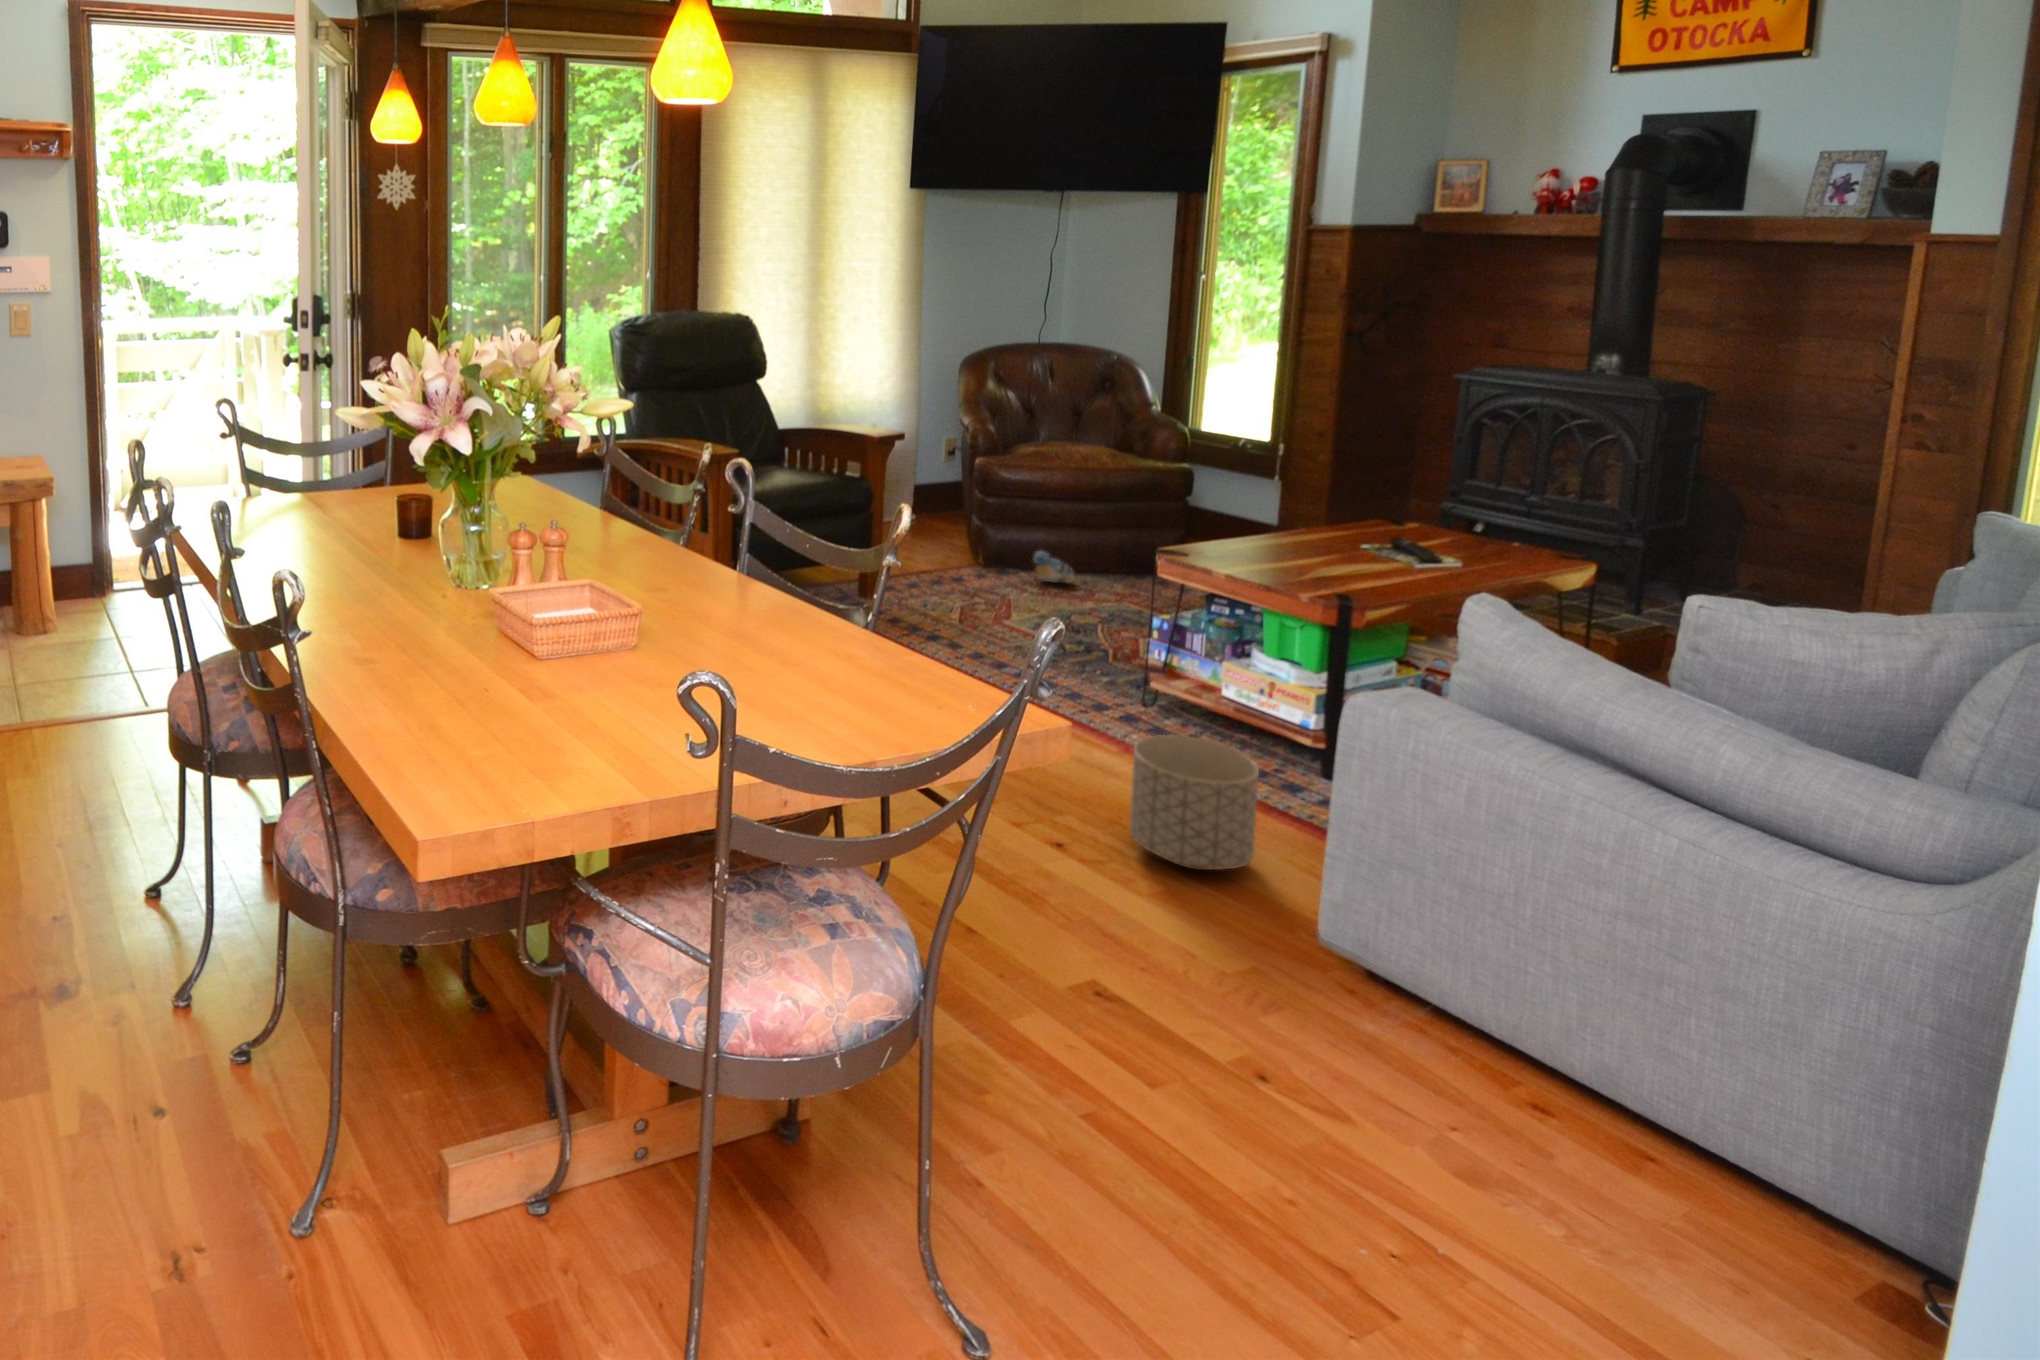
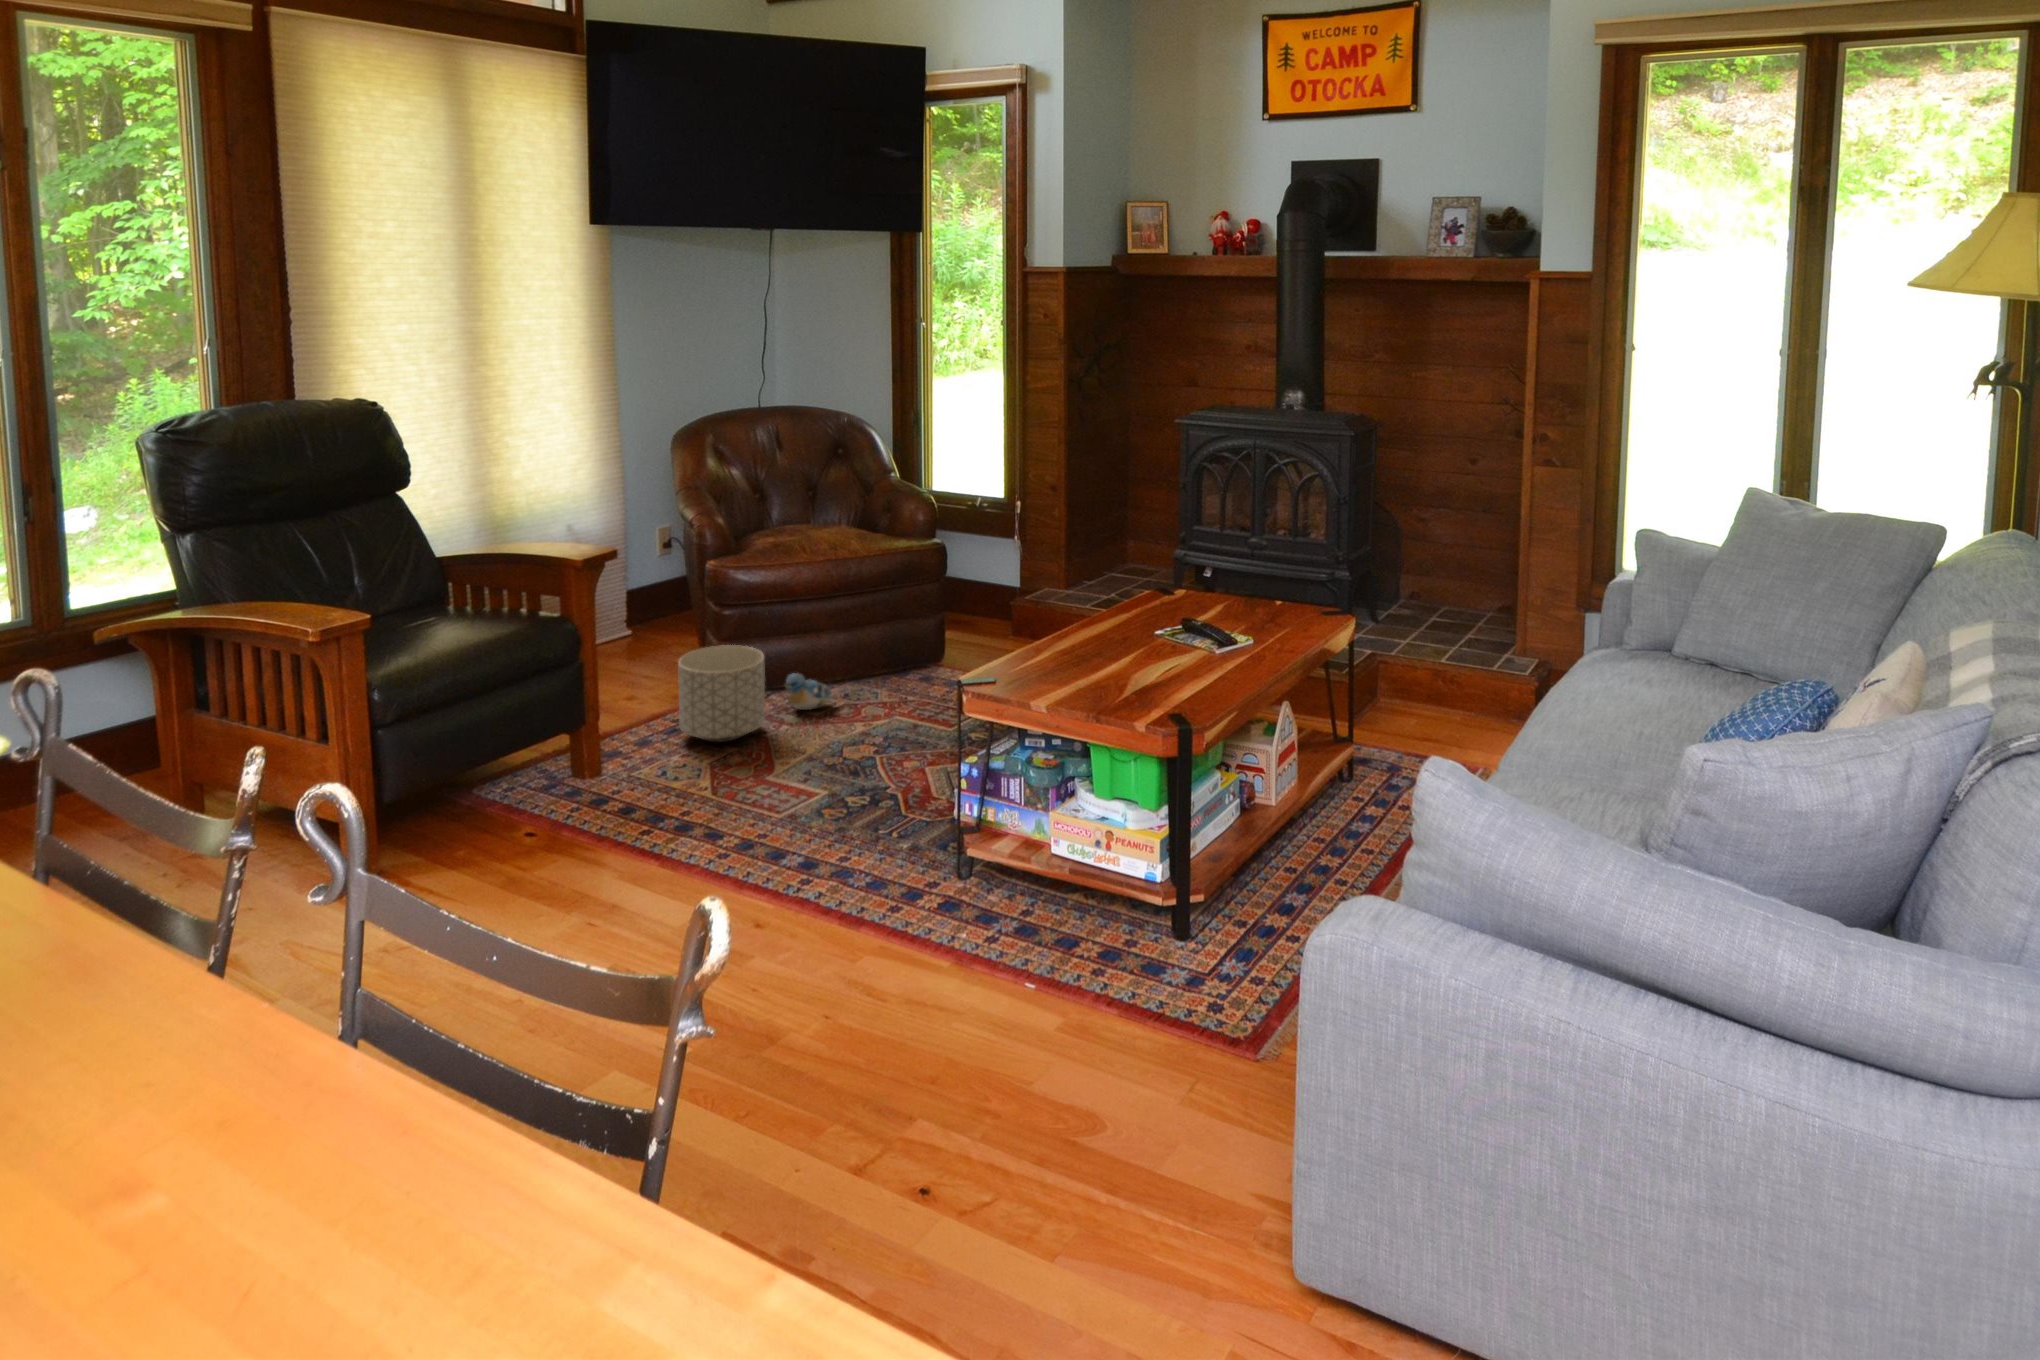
planter: present [1130,735,1259,870] -> present [678,645,765,742]

